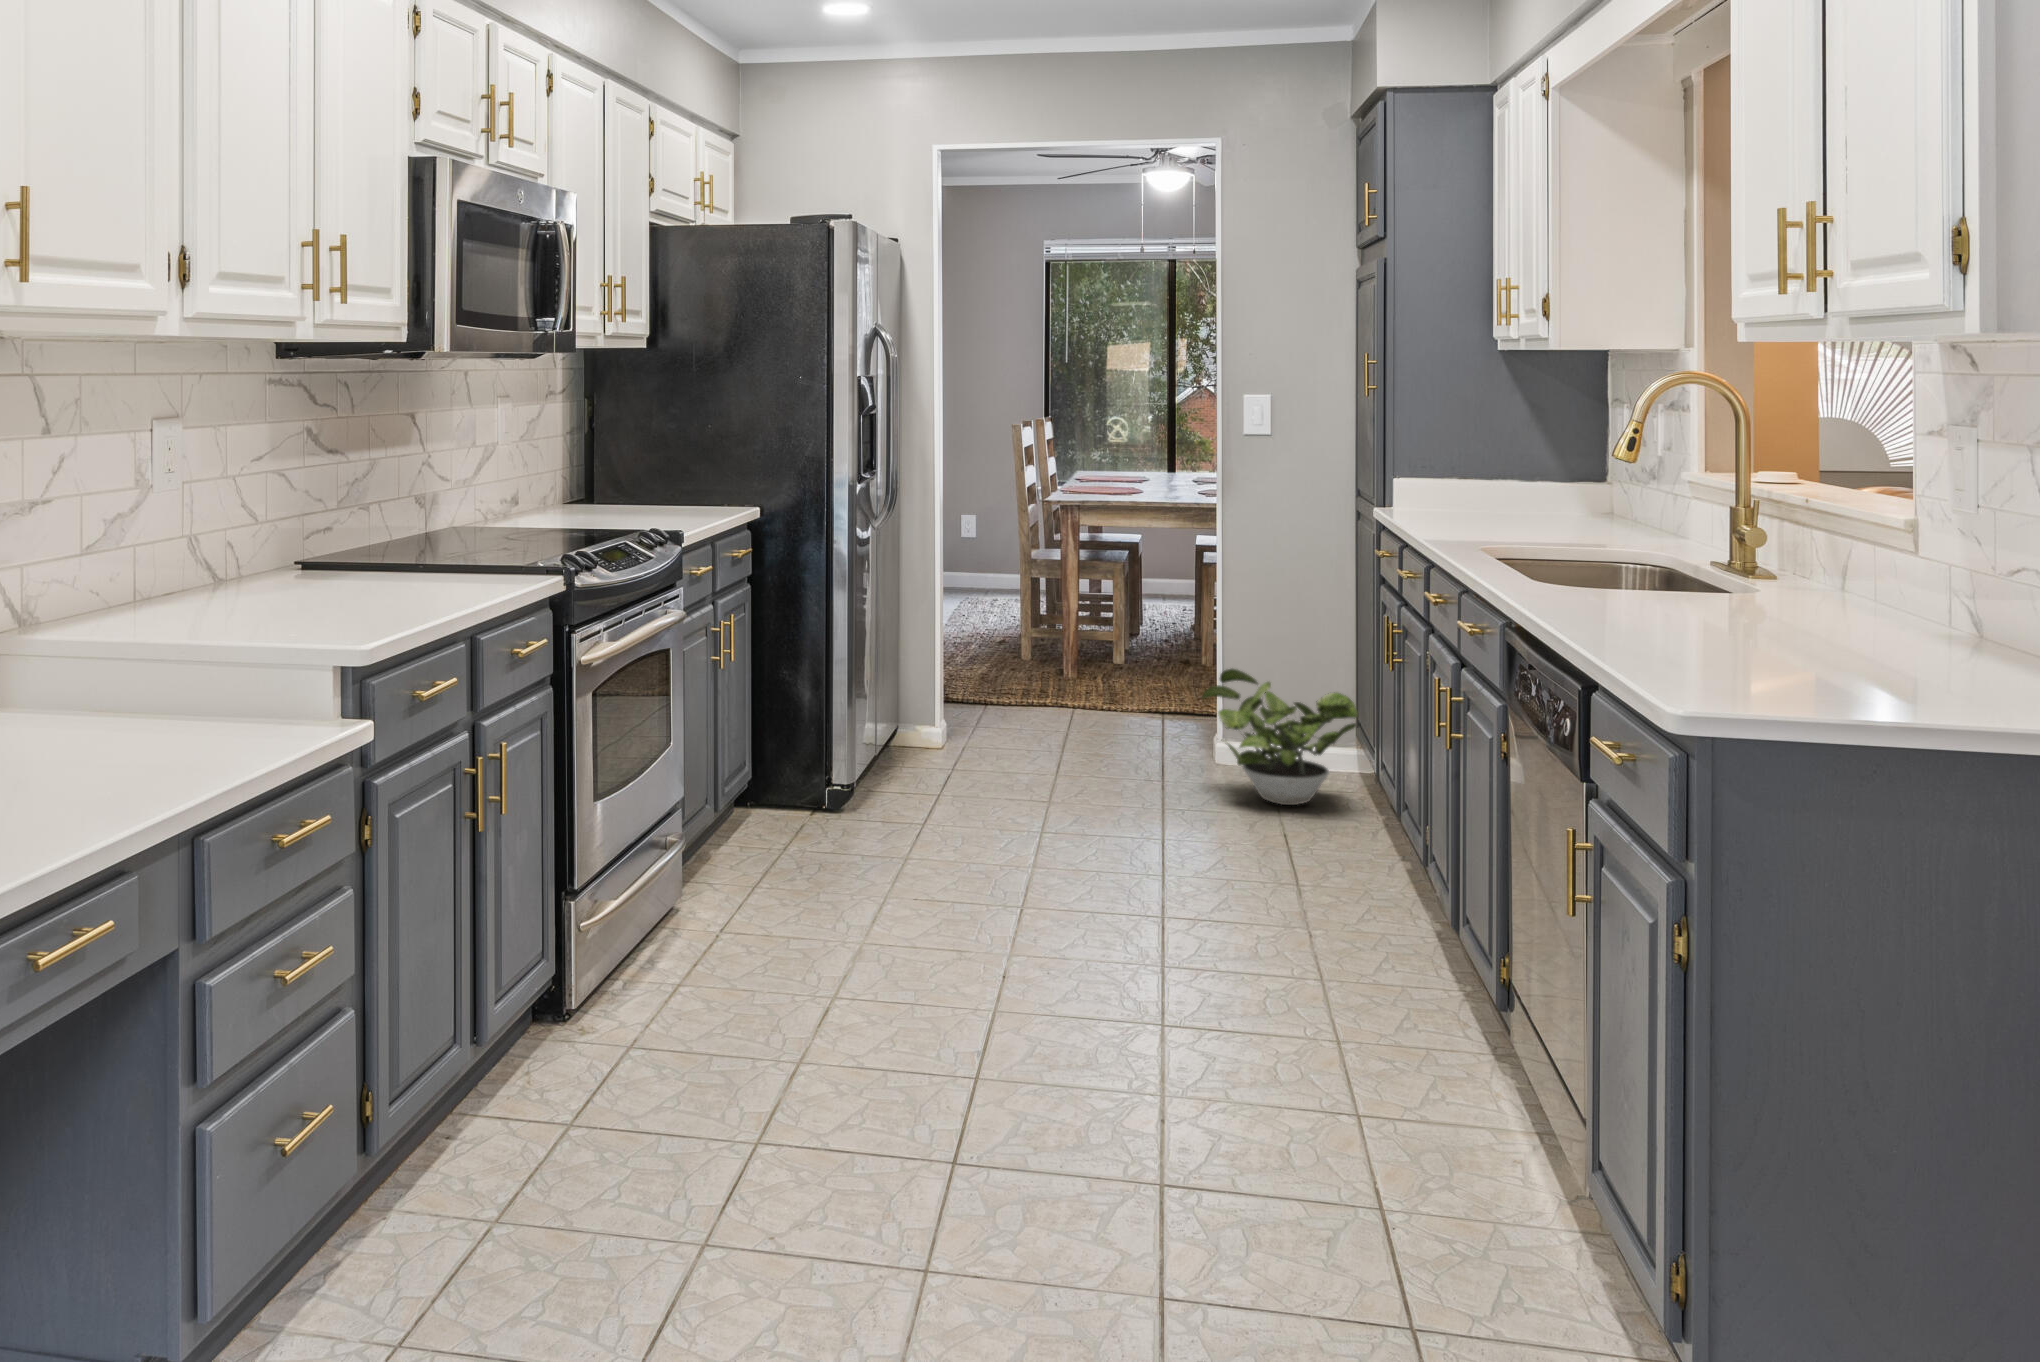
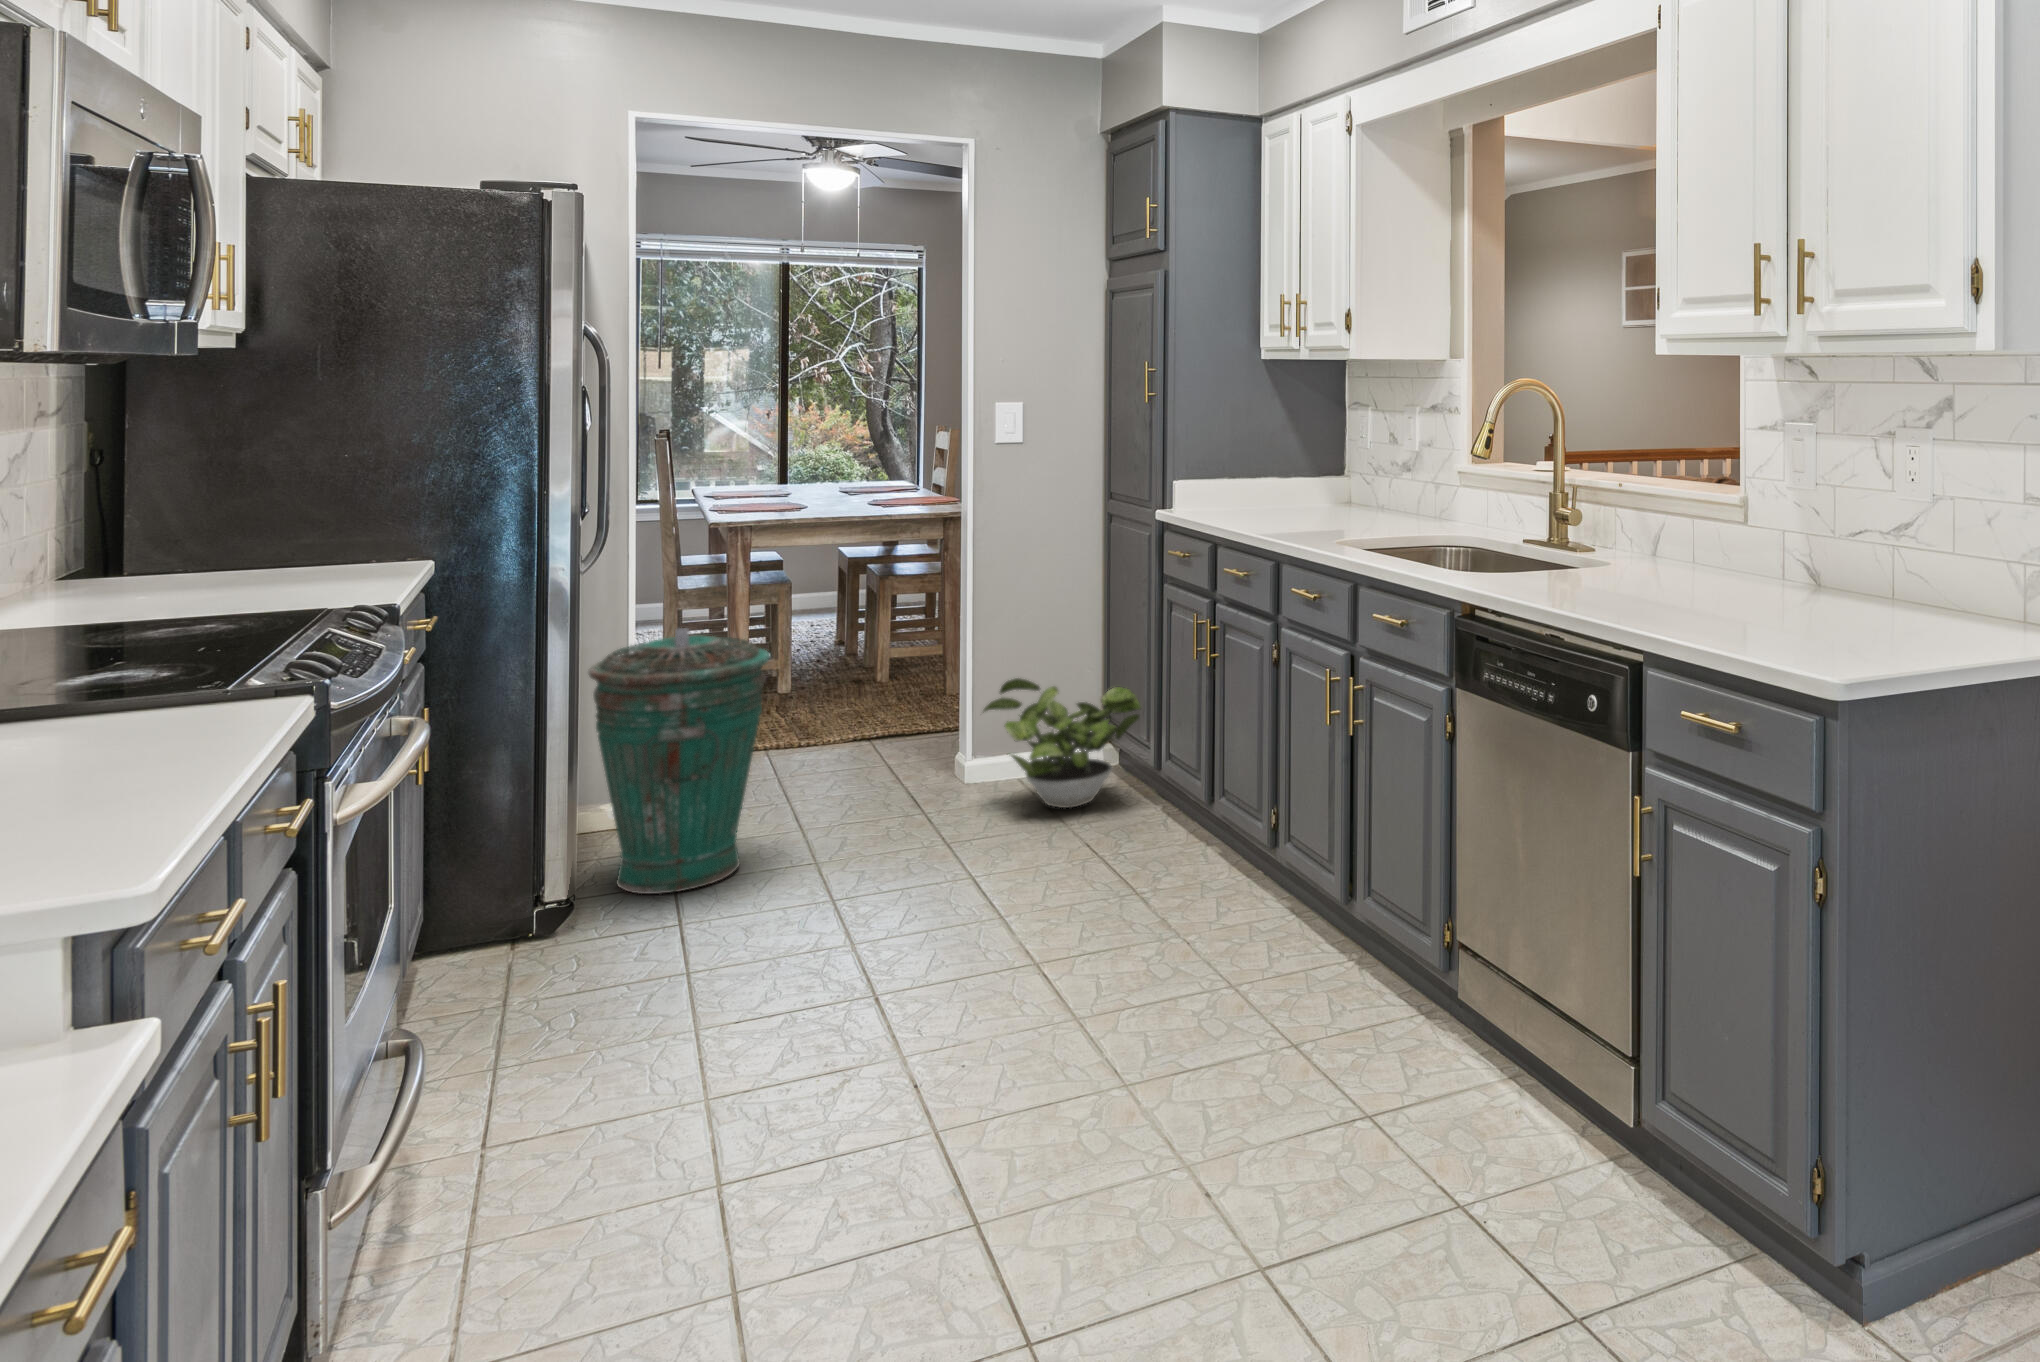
trash can: none [880,584,1009,799] -> present [588,628,769,894]

